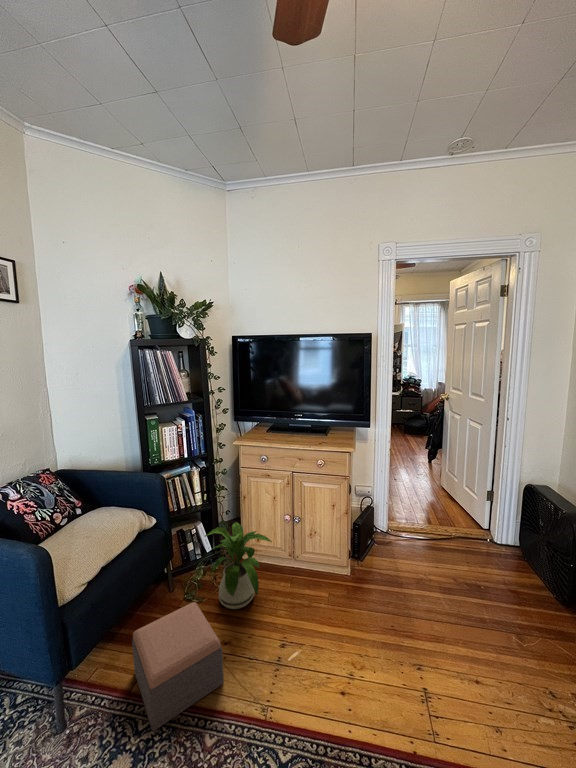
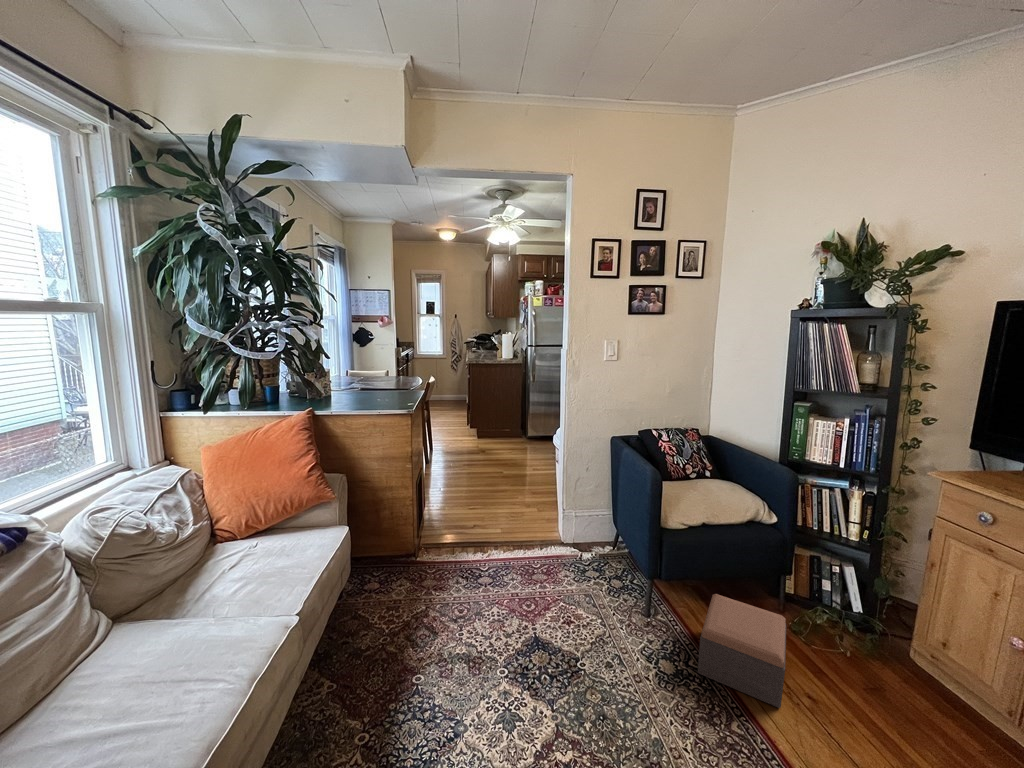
house plant: present [205,522,272,609] -> none [819,566,932,686]

